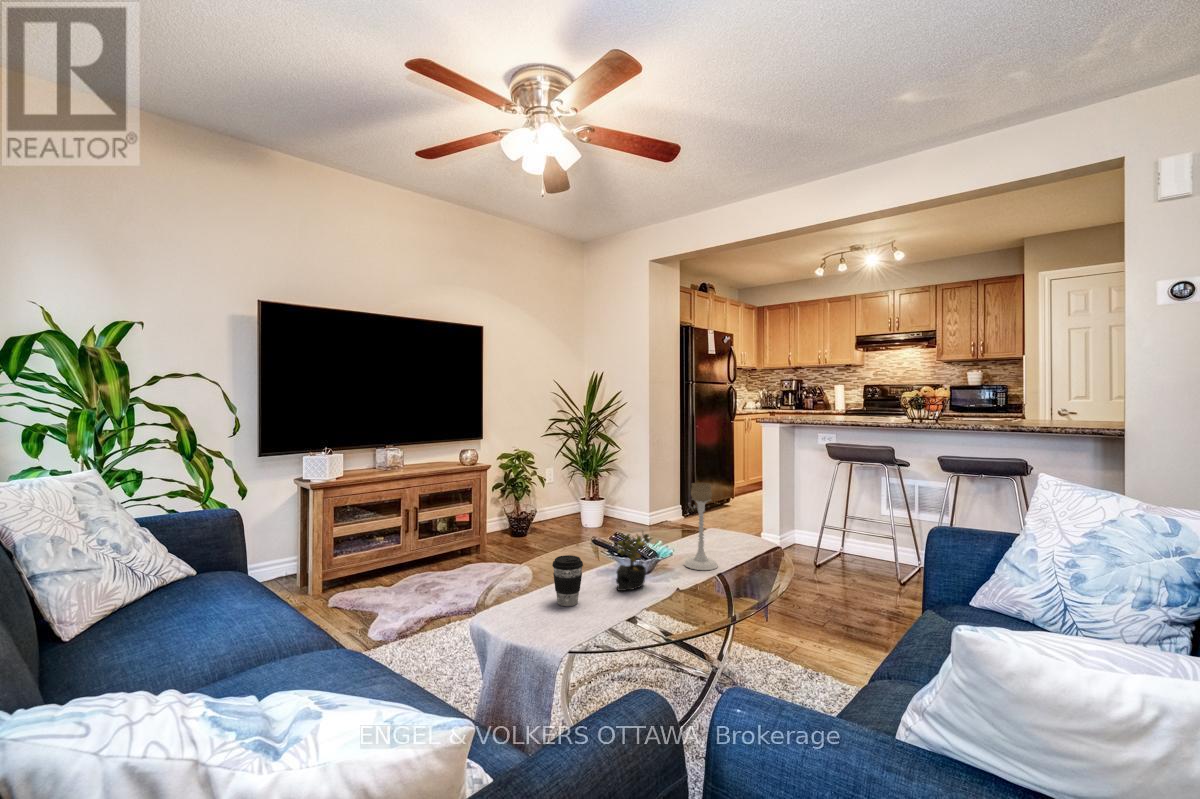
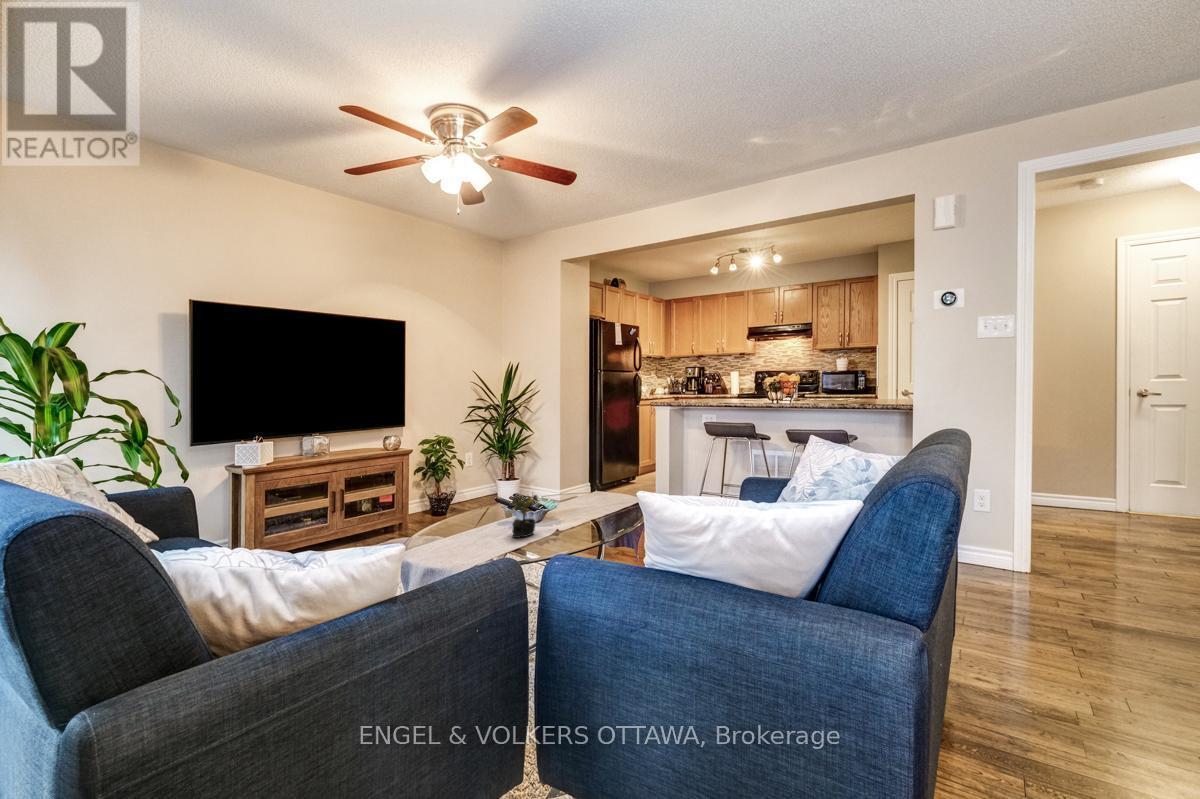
candle holder: present [684,483,718,570] -> none [569,456,595,522]
coffee cup: present [552,555,583,606] -> none [461,512,484,549]

